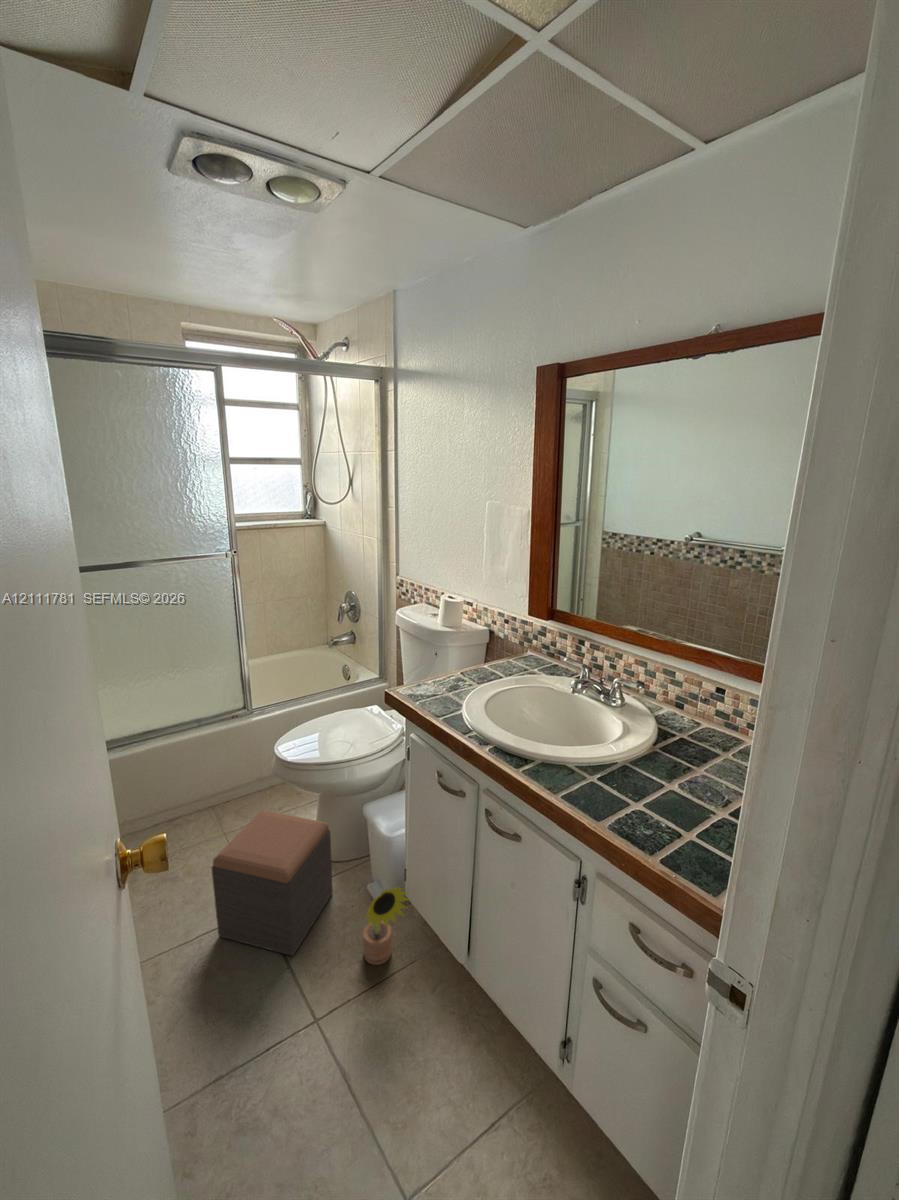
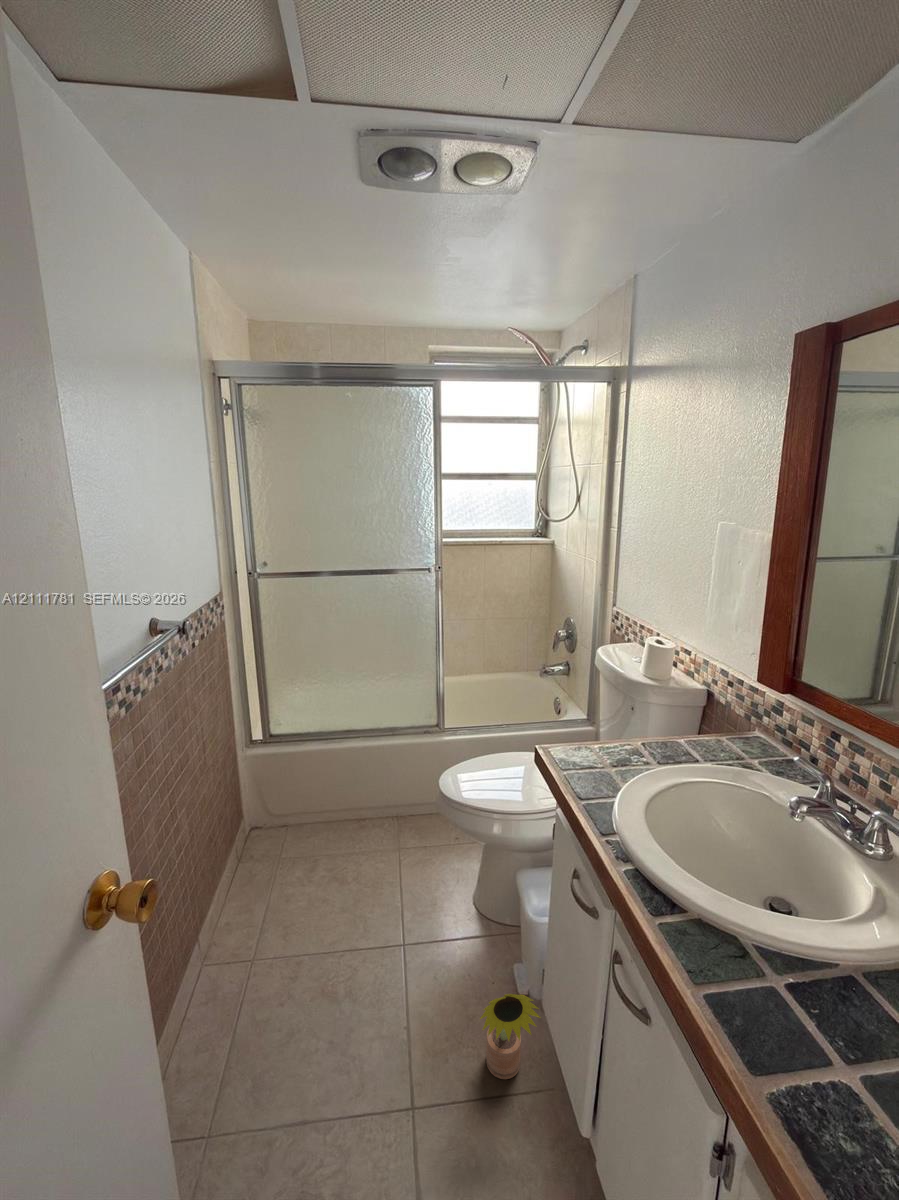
footstool: present [212,810,333,956] -> none [352,844,478,1020]

